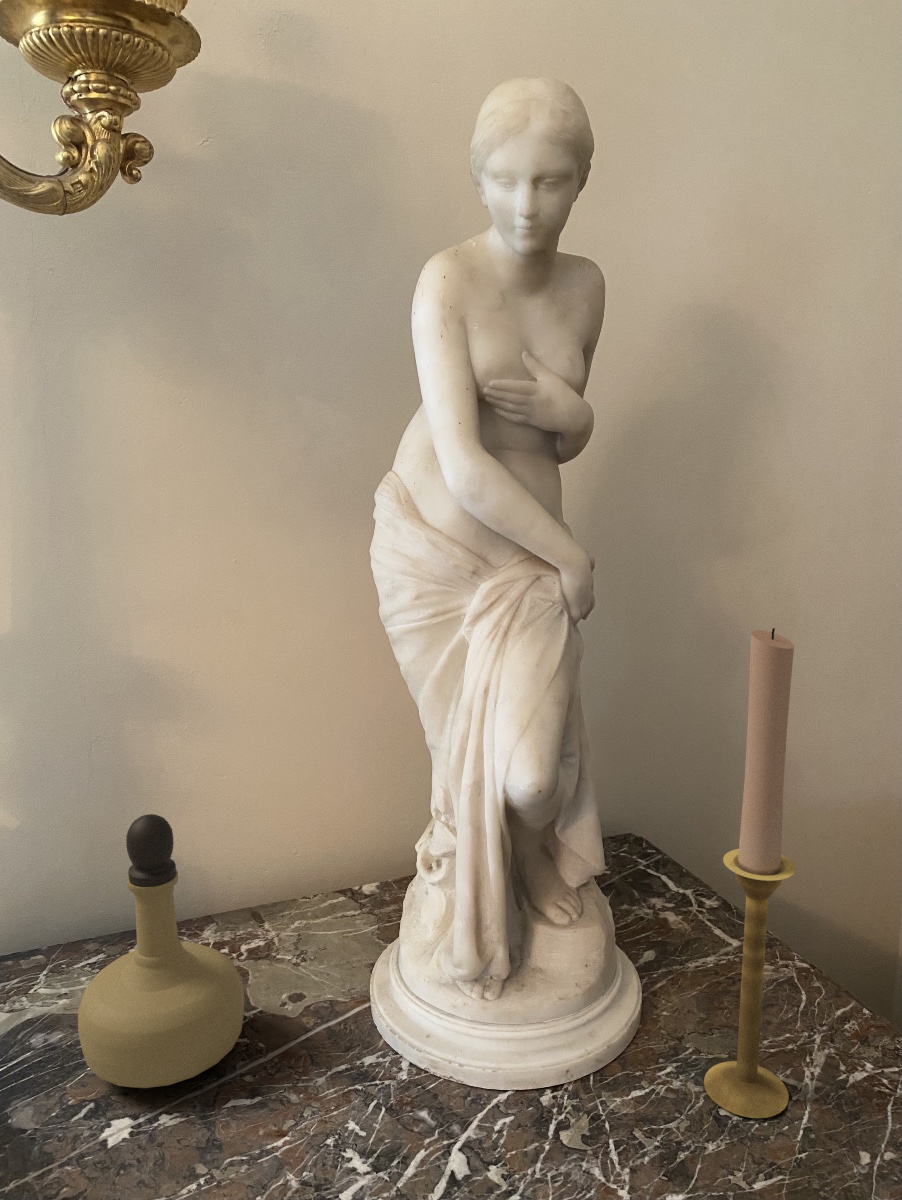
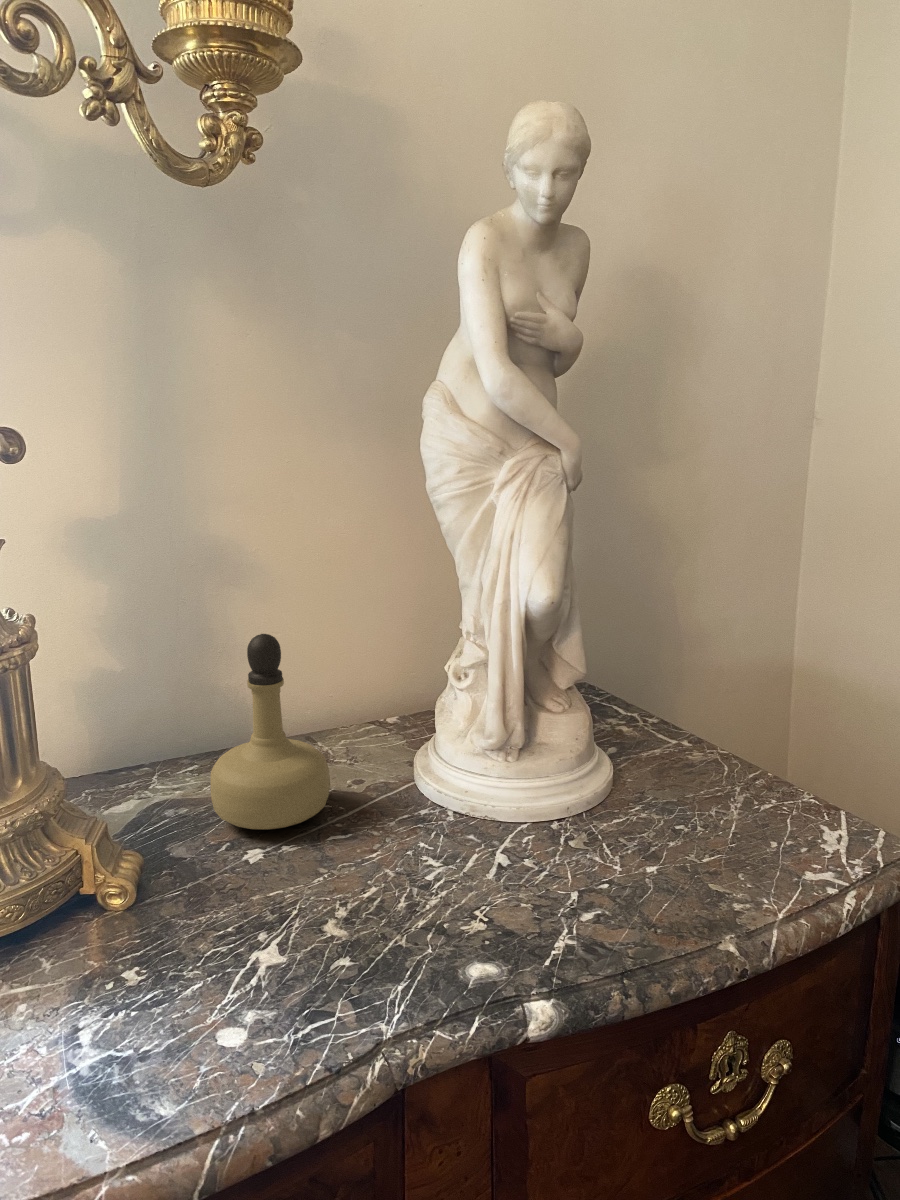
candlestick: present [704,628,796,1118] -> none [662,485,728,828]

